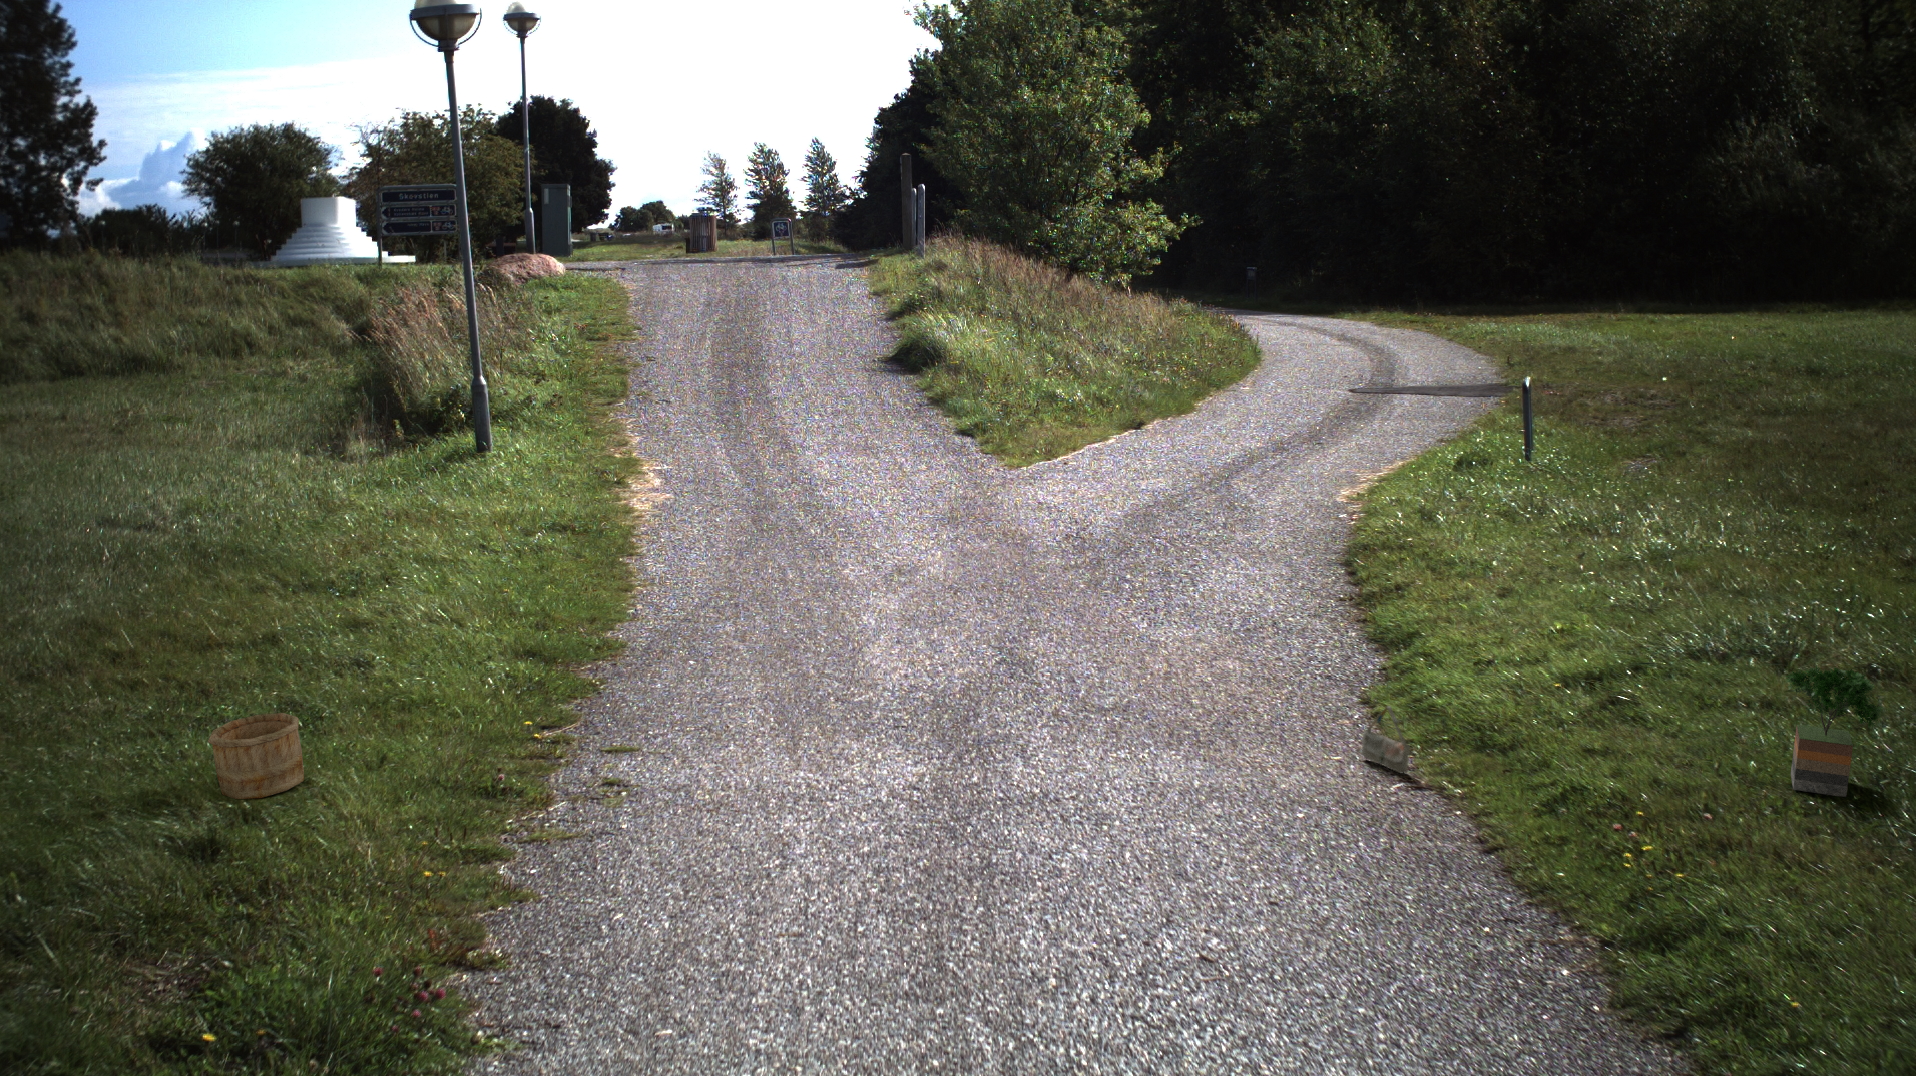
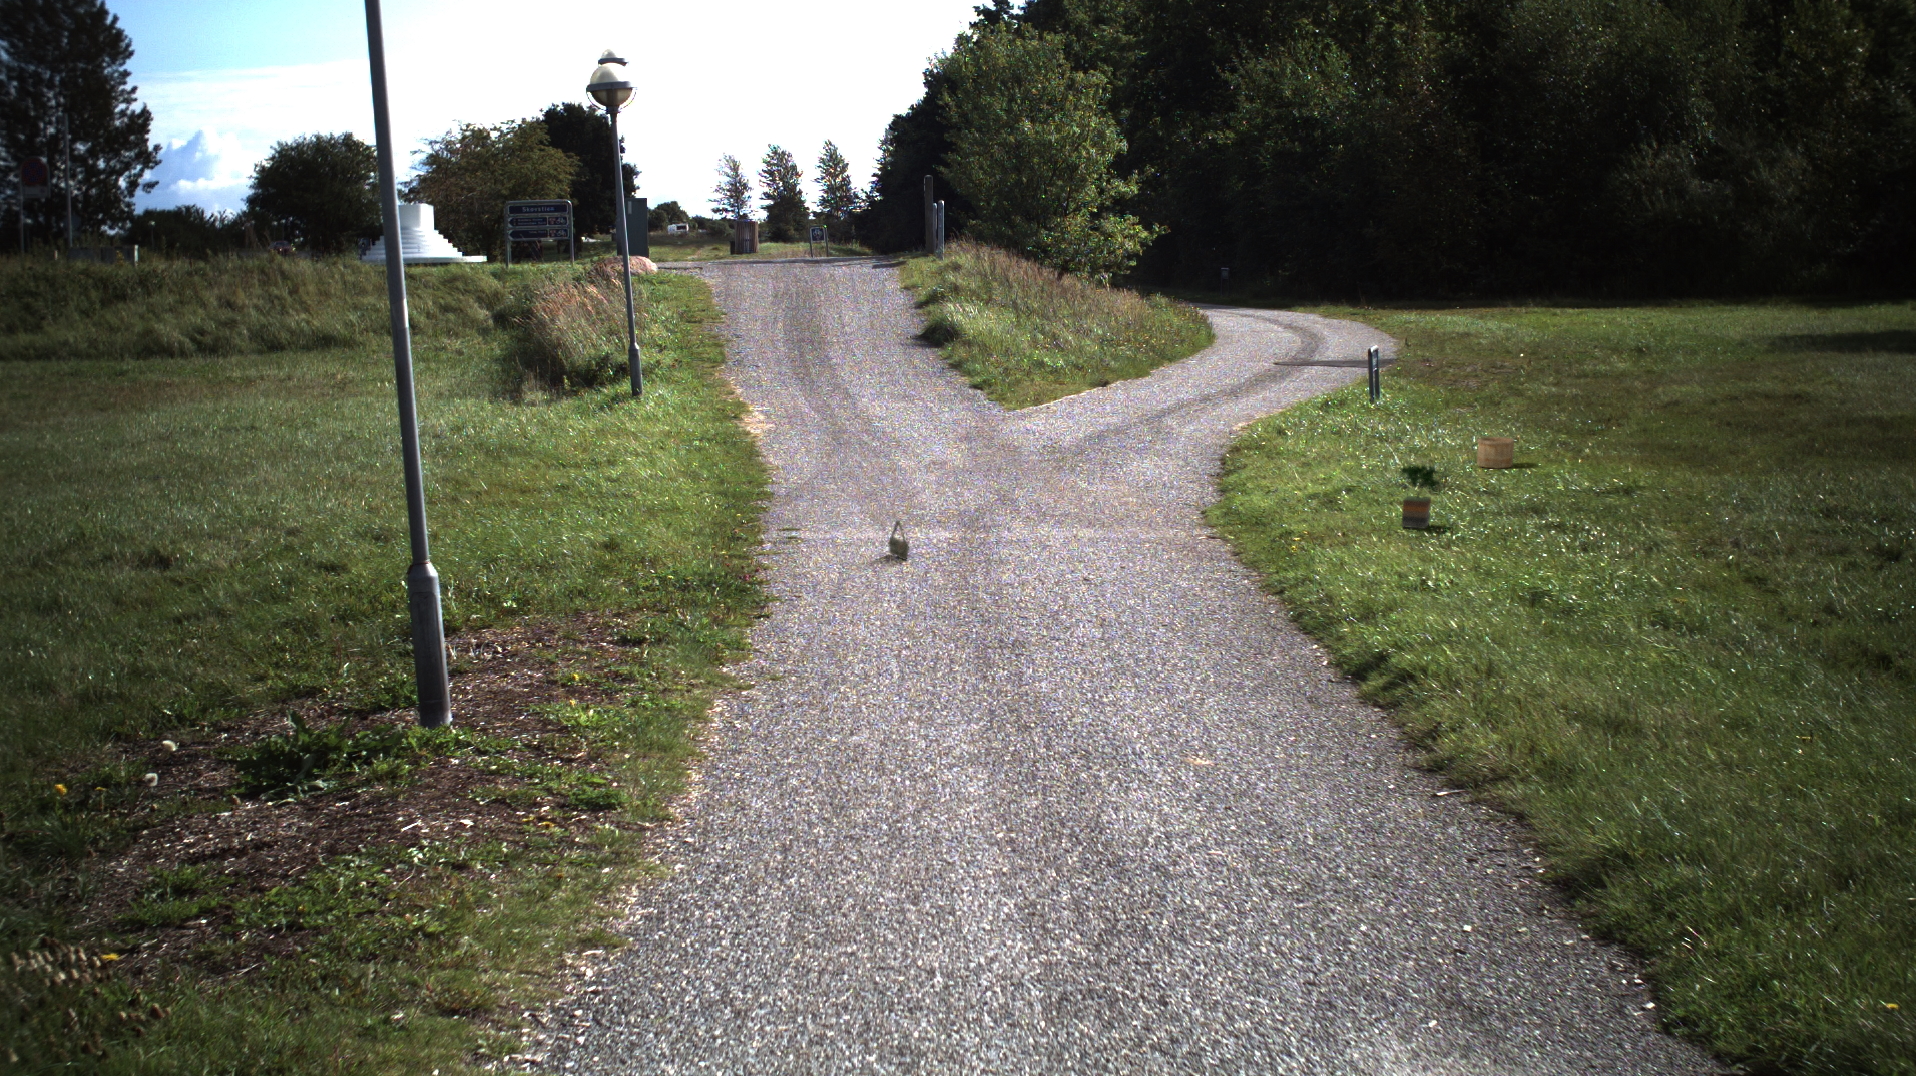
bag: present [1361,706,1410,773] -> present [889,520,909,560]
wooden bucket: present [208,713,304,799] -> present [1477,437,1515,468]

